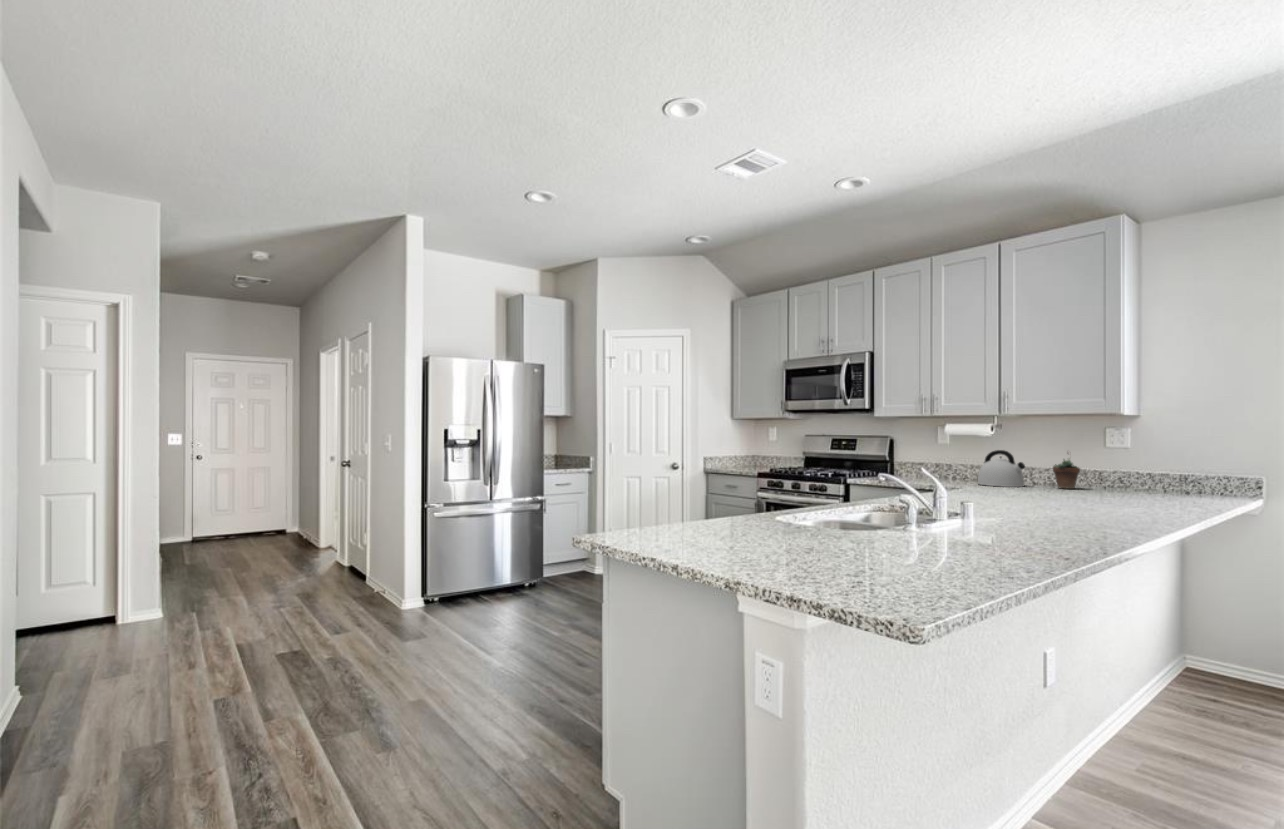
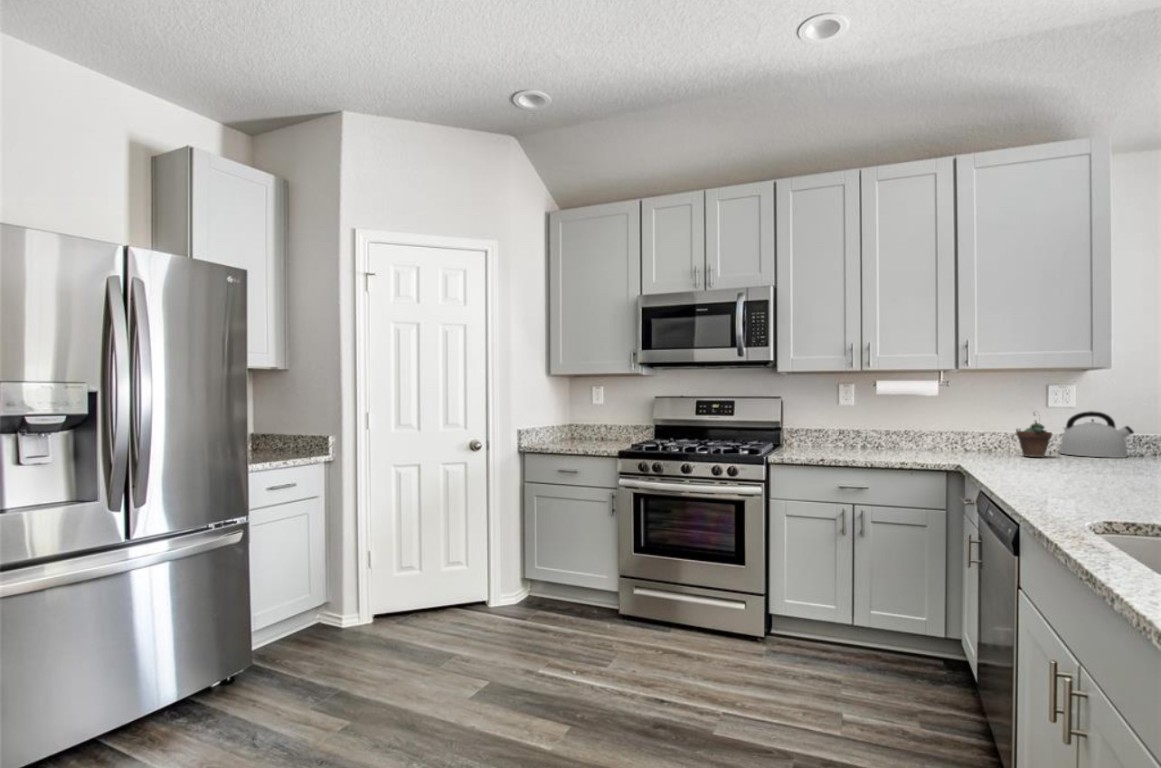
kettle: present [978,450,1025,487] -> present [1060,411,1134,458]

